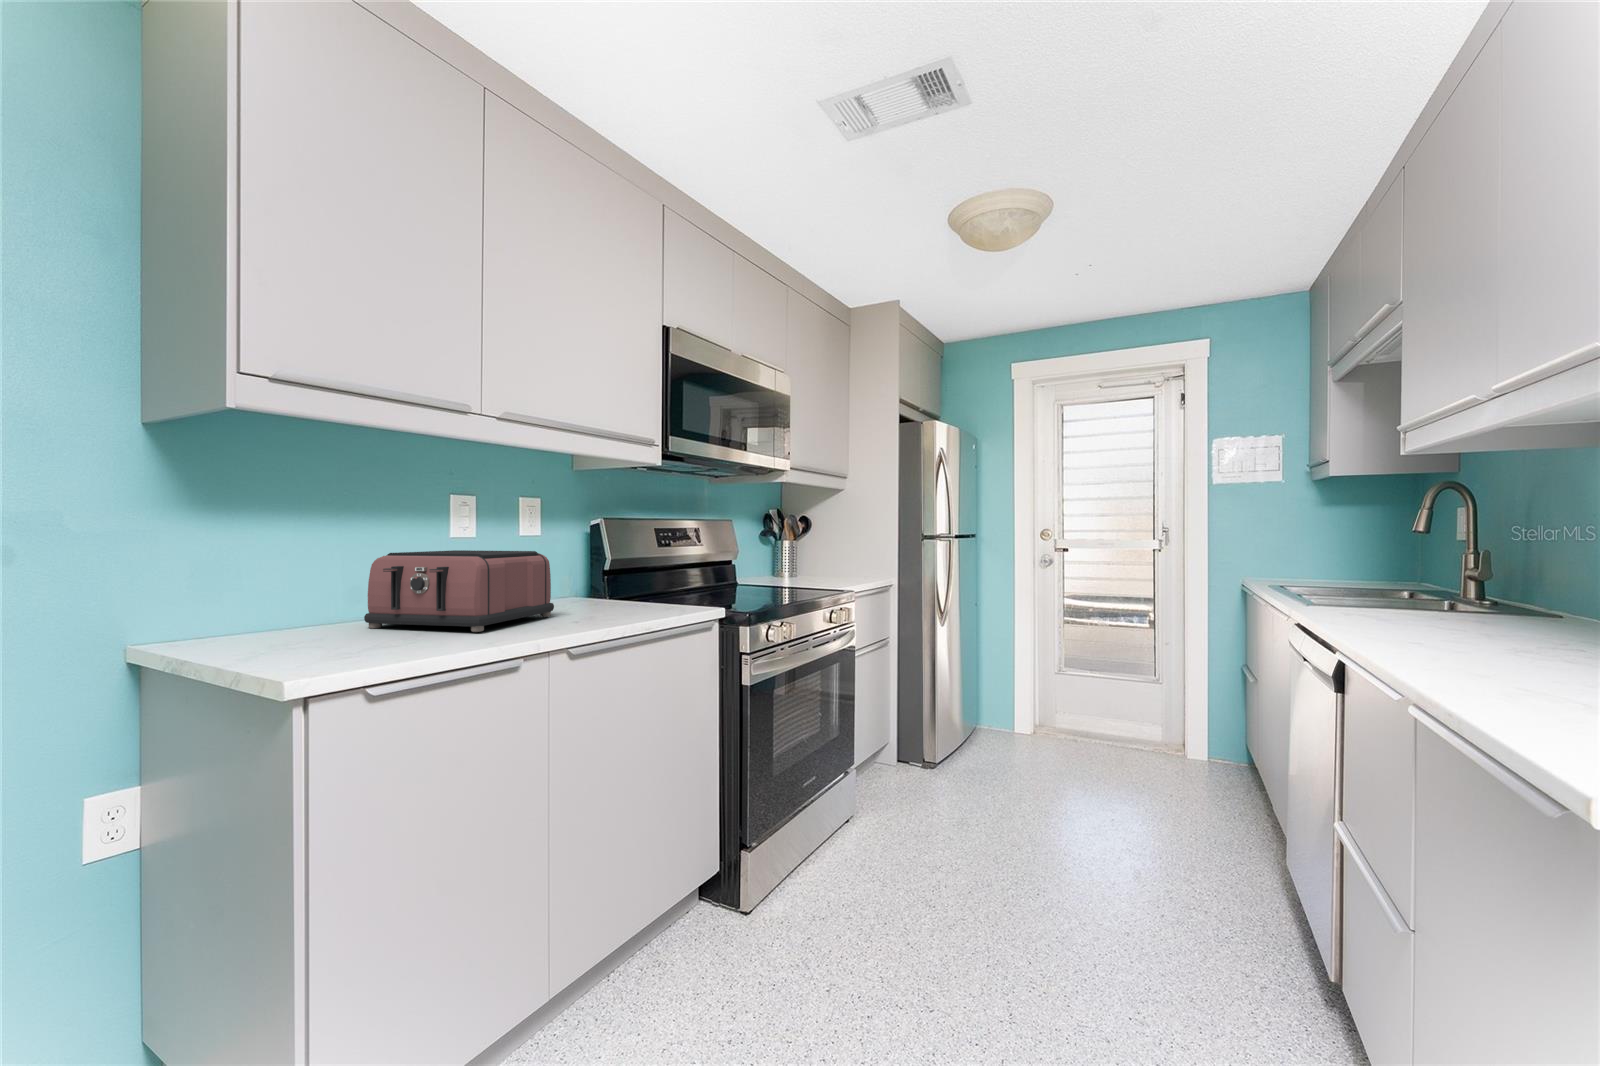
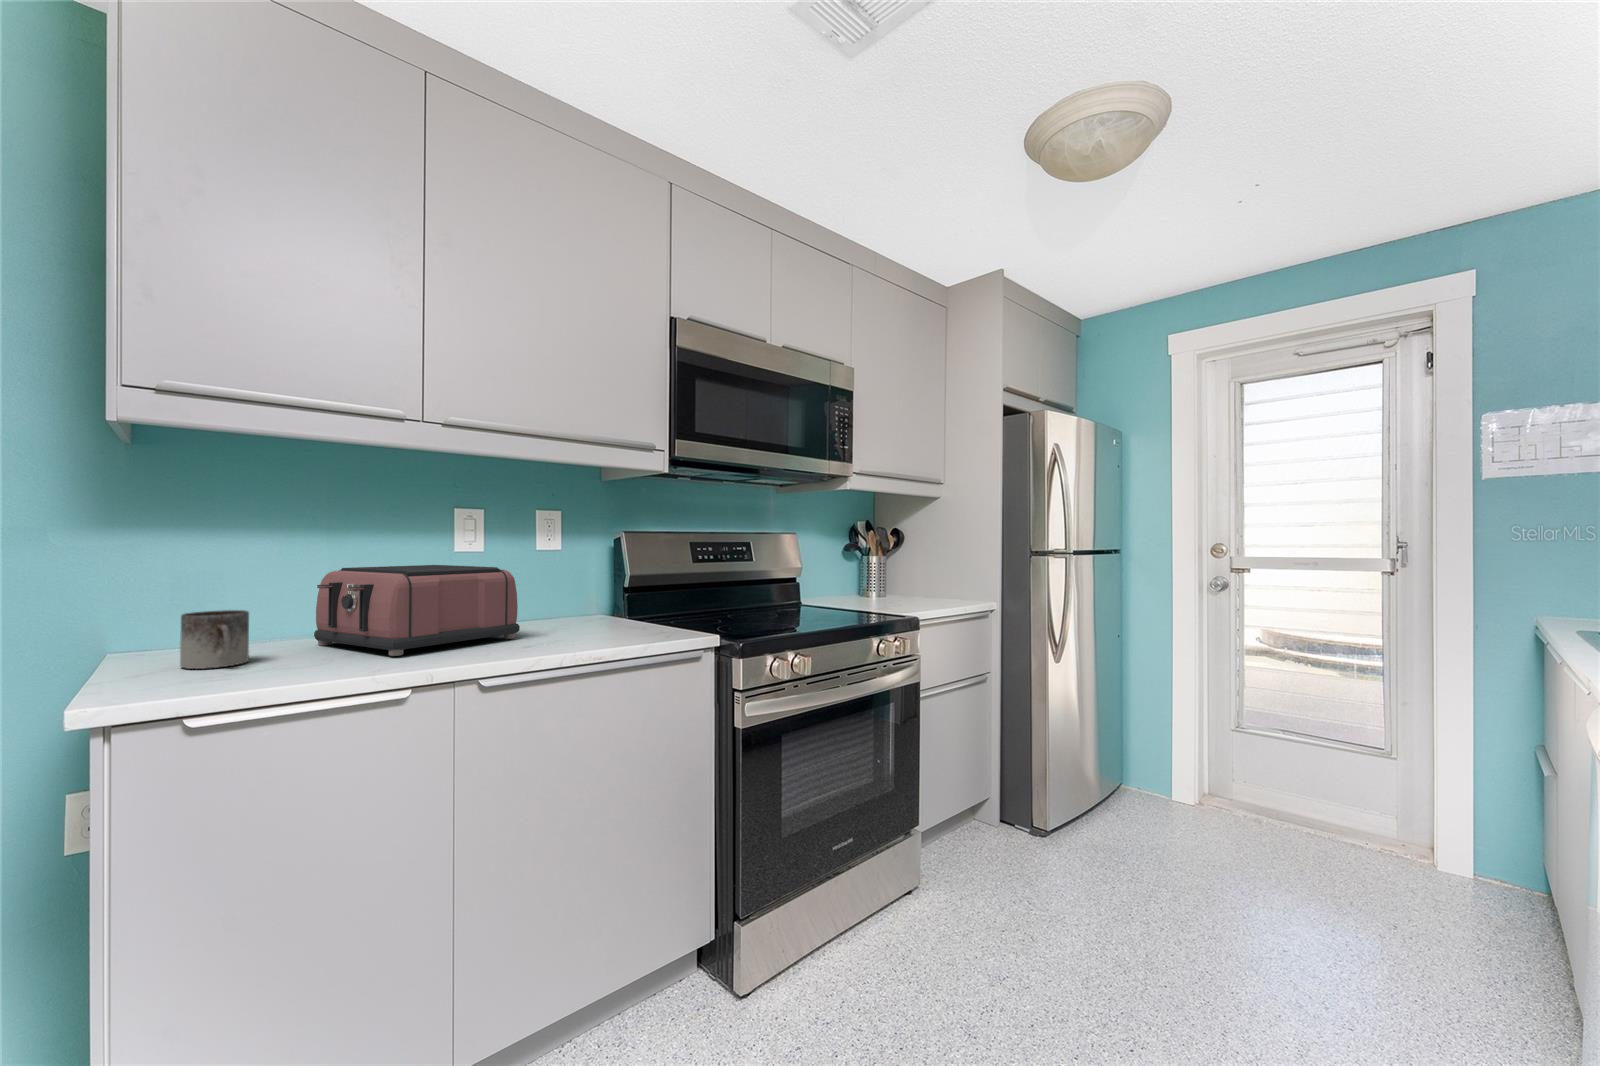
mug: none [283,593,345,649] -> present [180,610,249,669]

